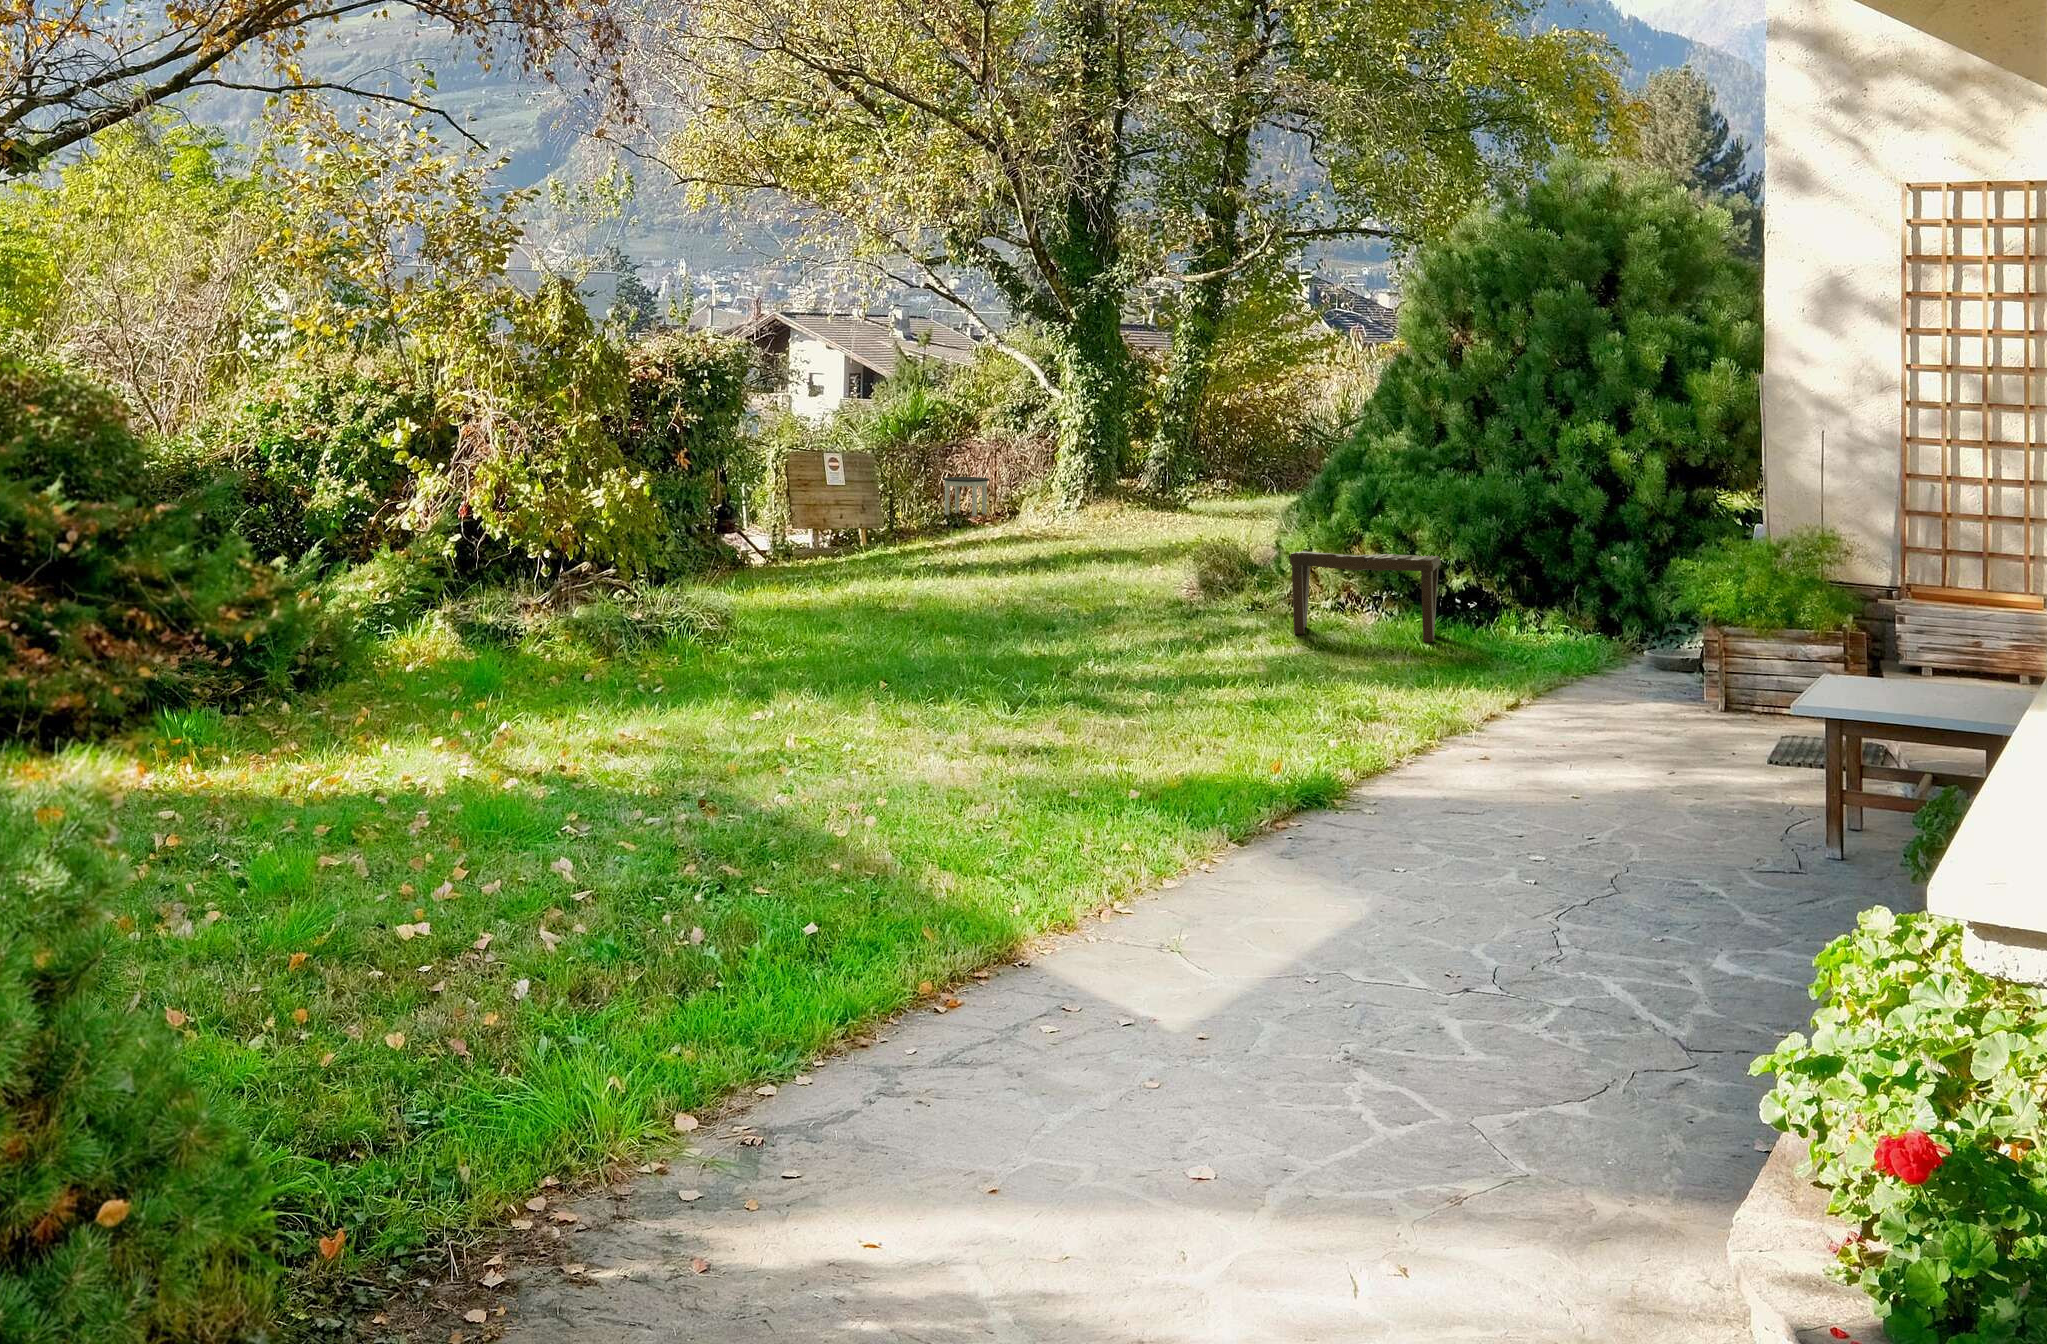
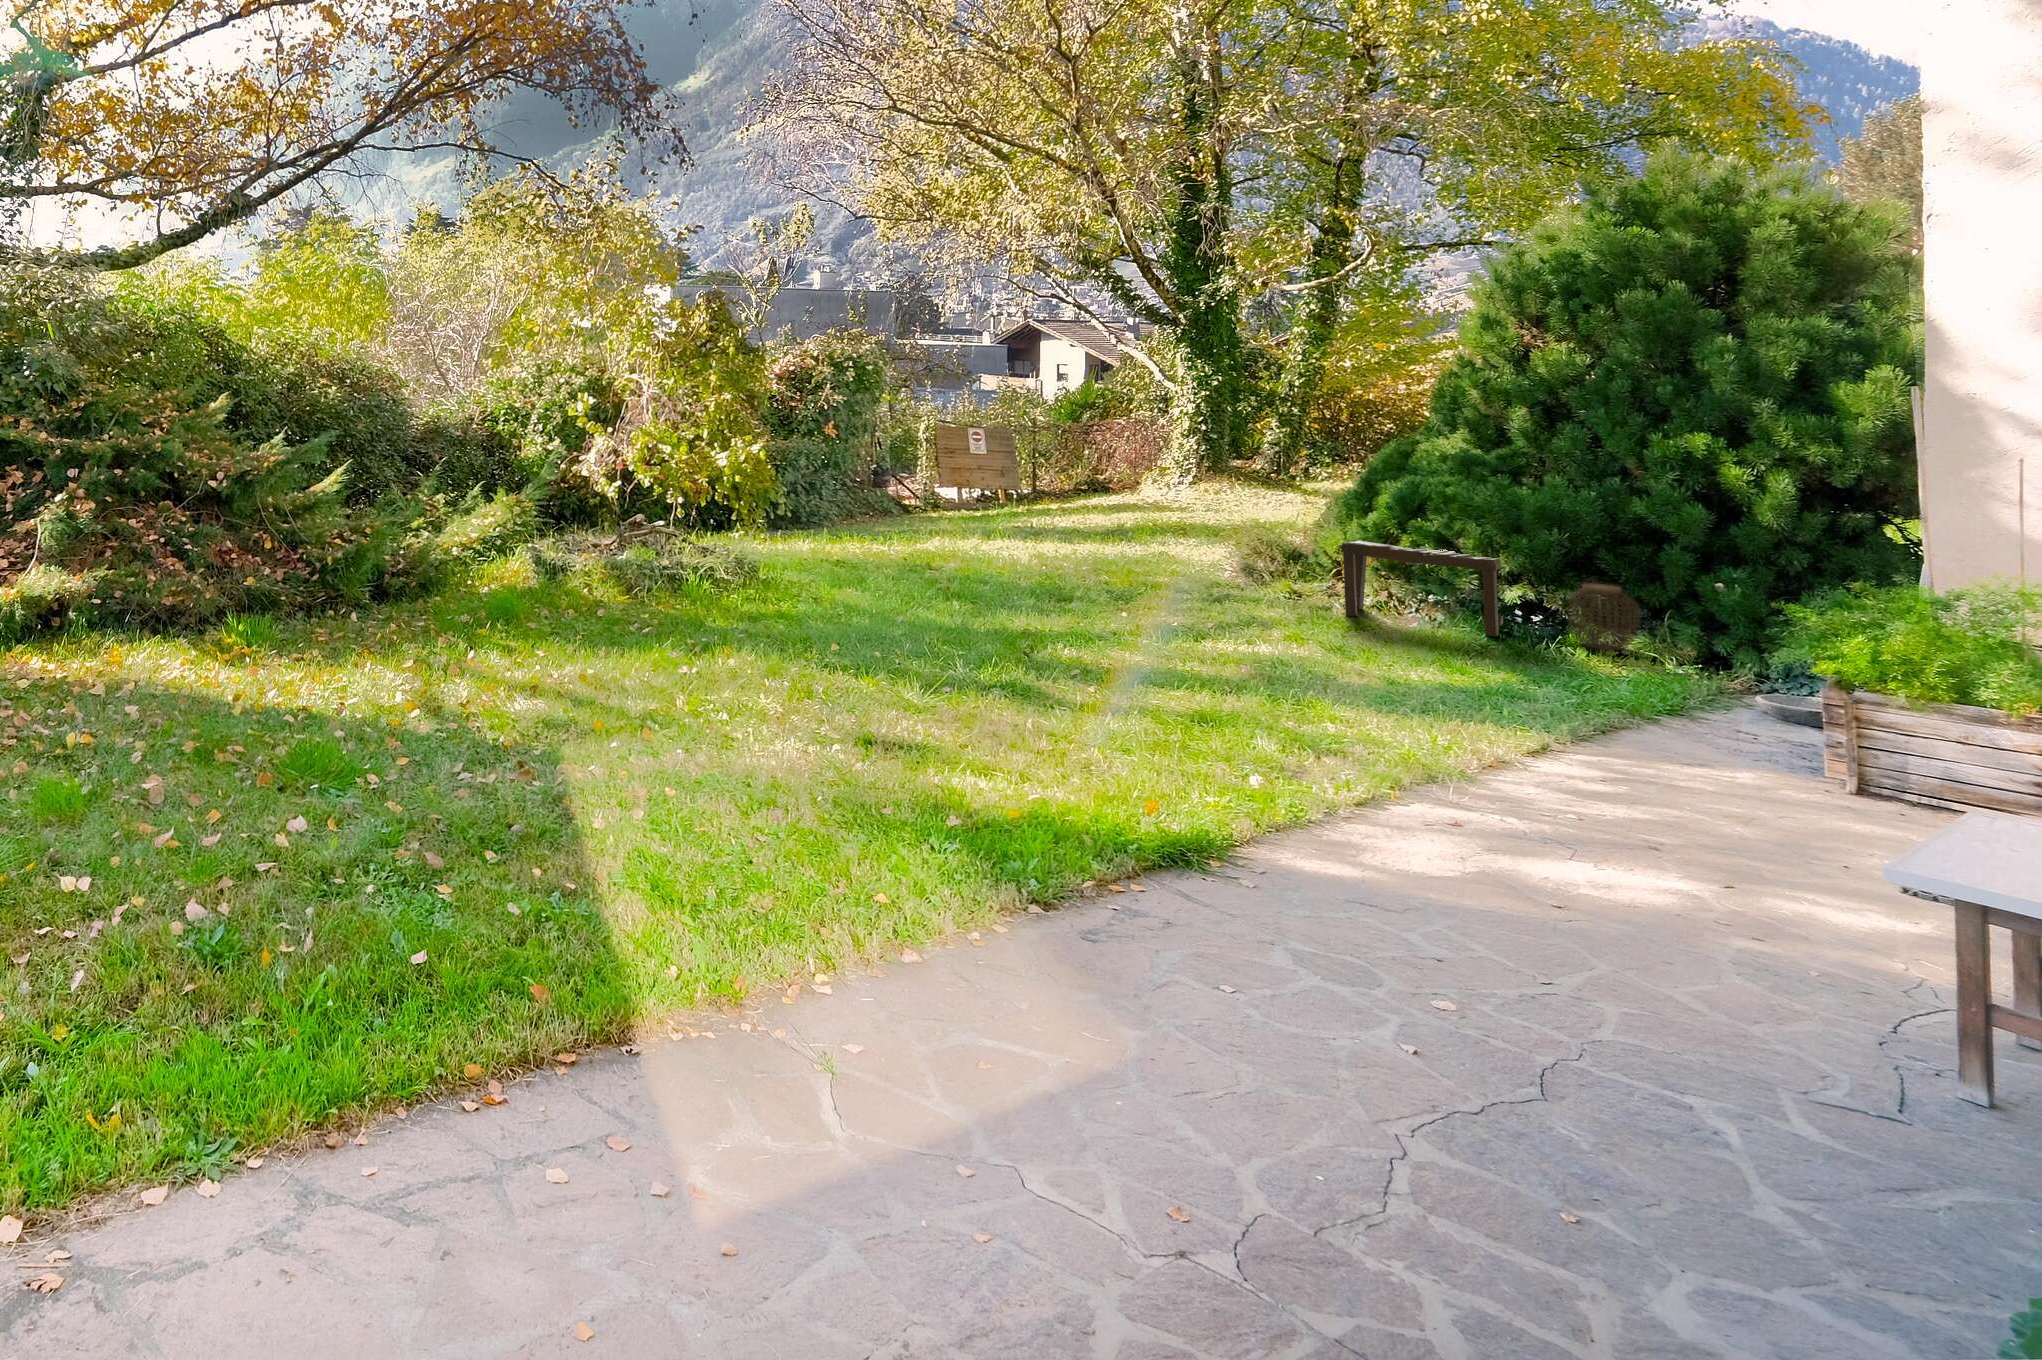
round table: present [943,477,989,516] -> none [1067,447,1109,480]
woven basket: none [1490,578,1553,645] -> present [1566,583,1640,650]

